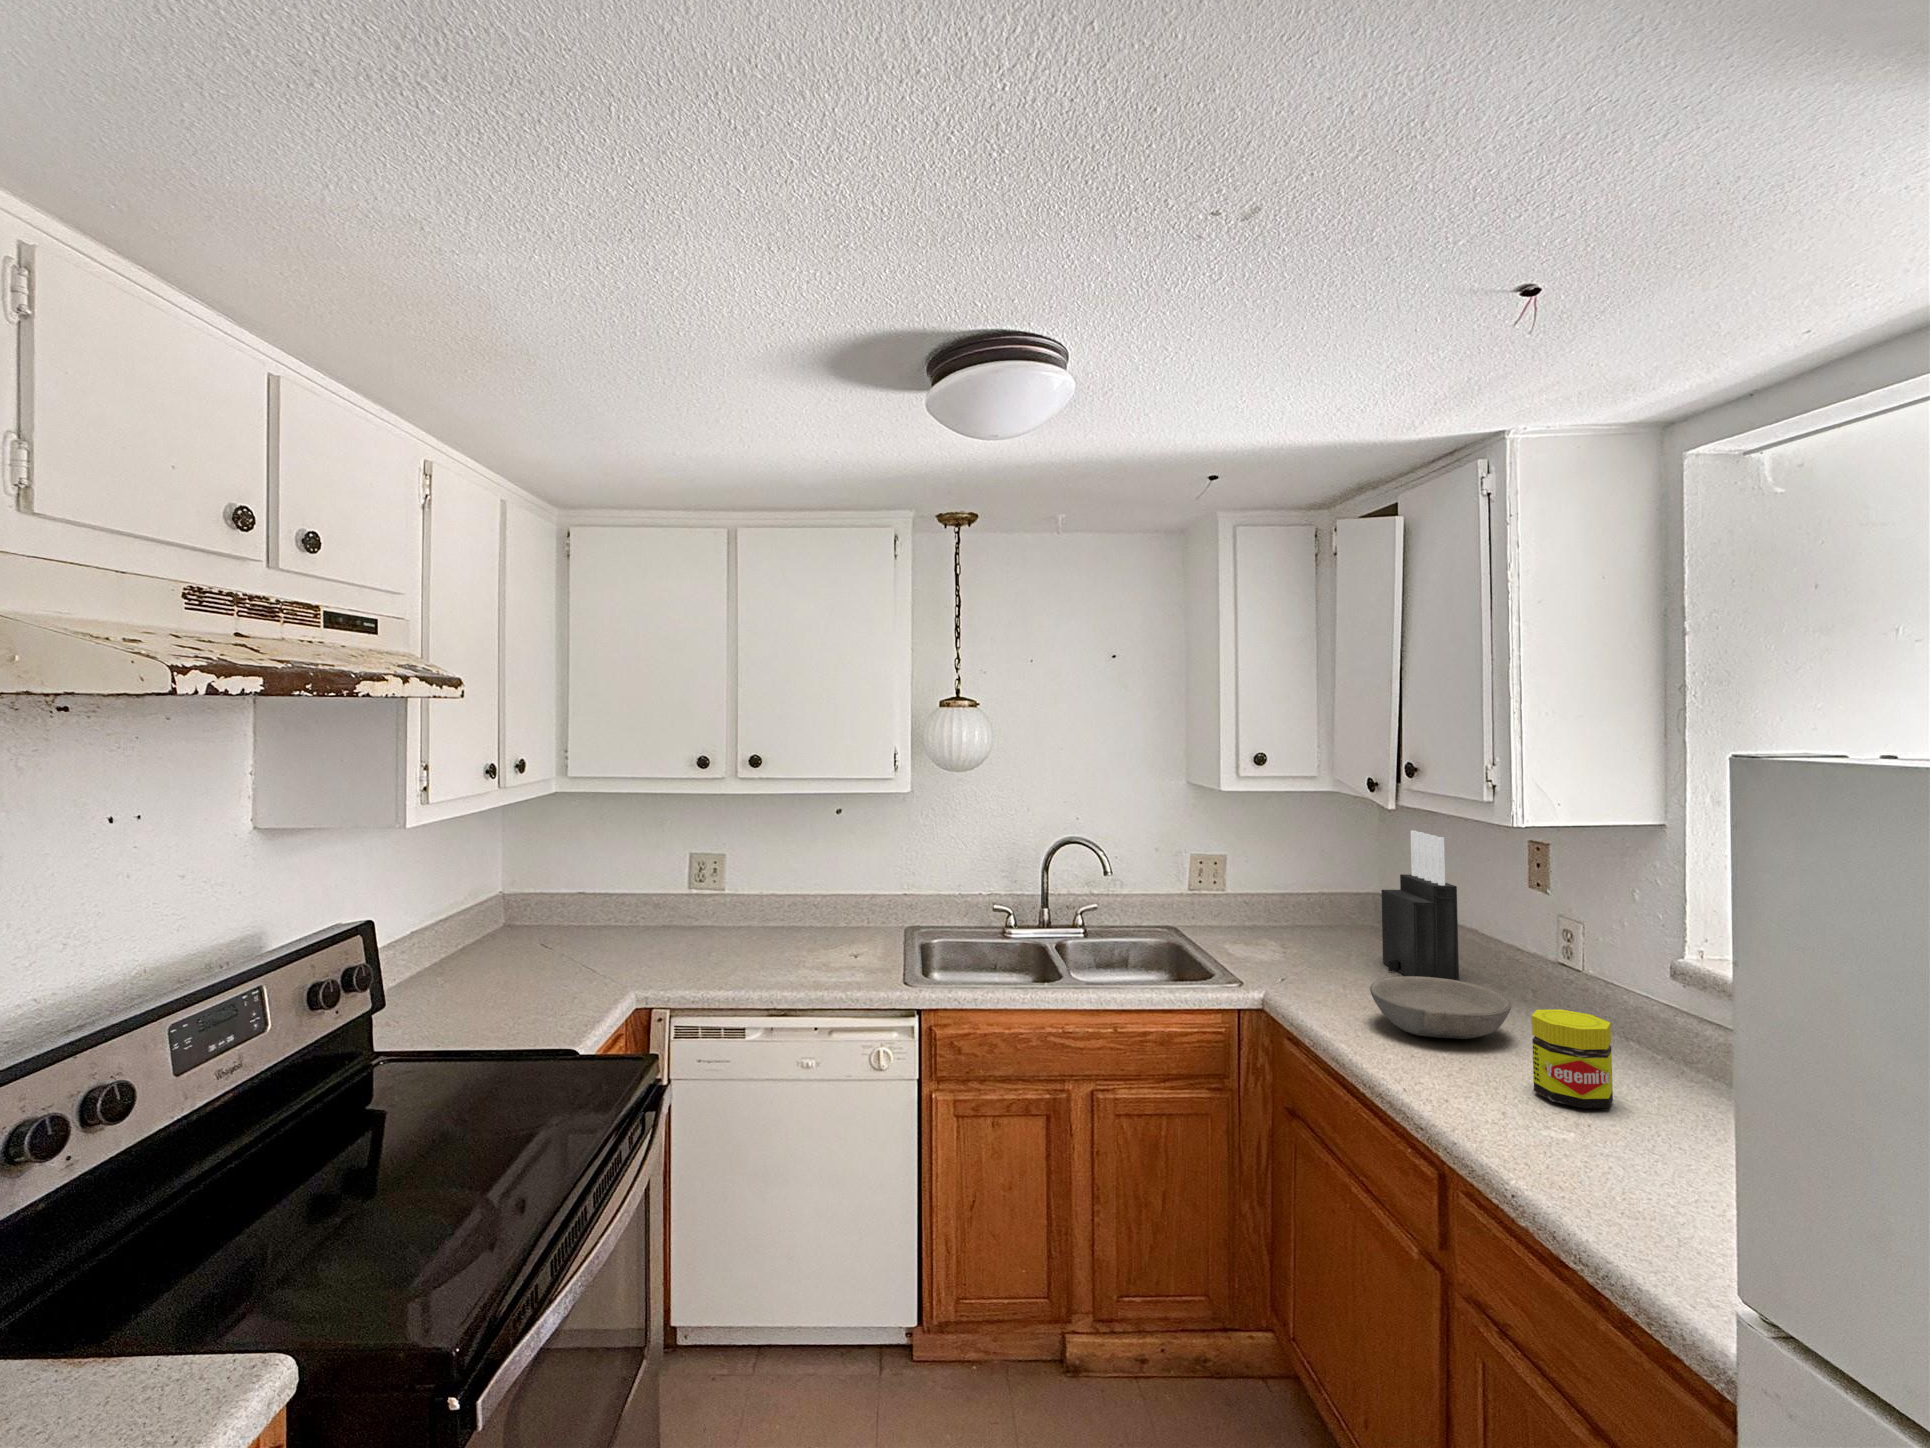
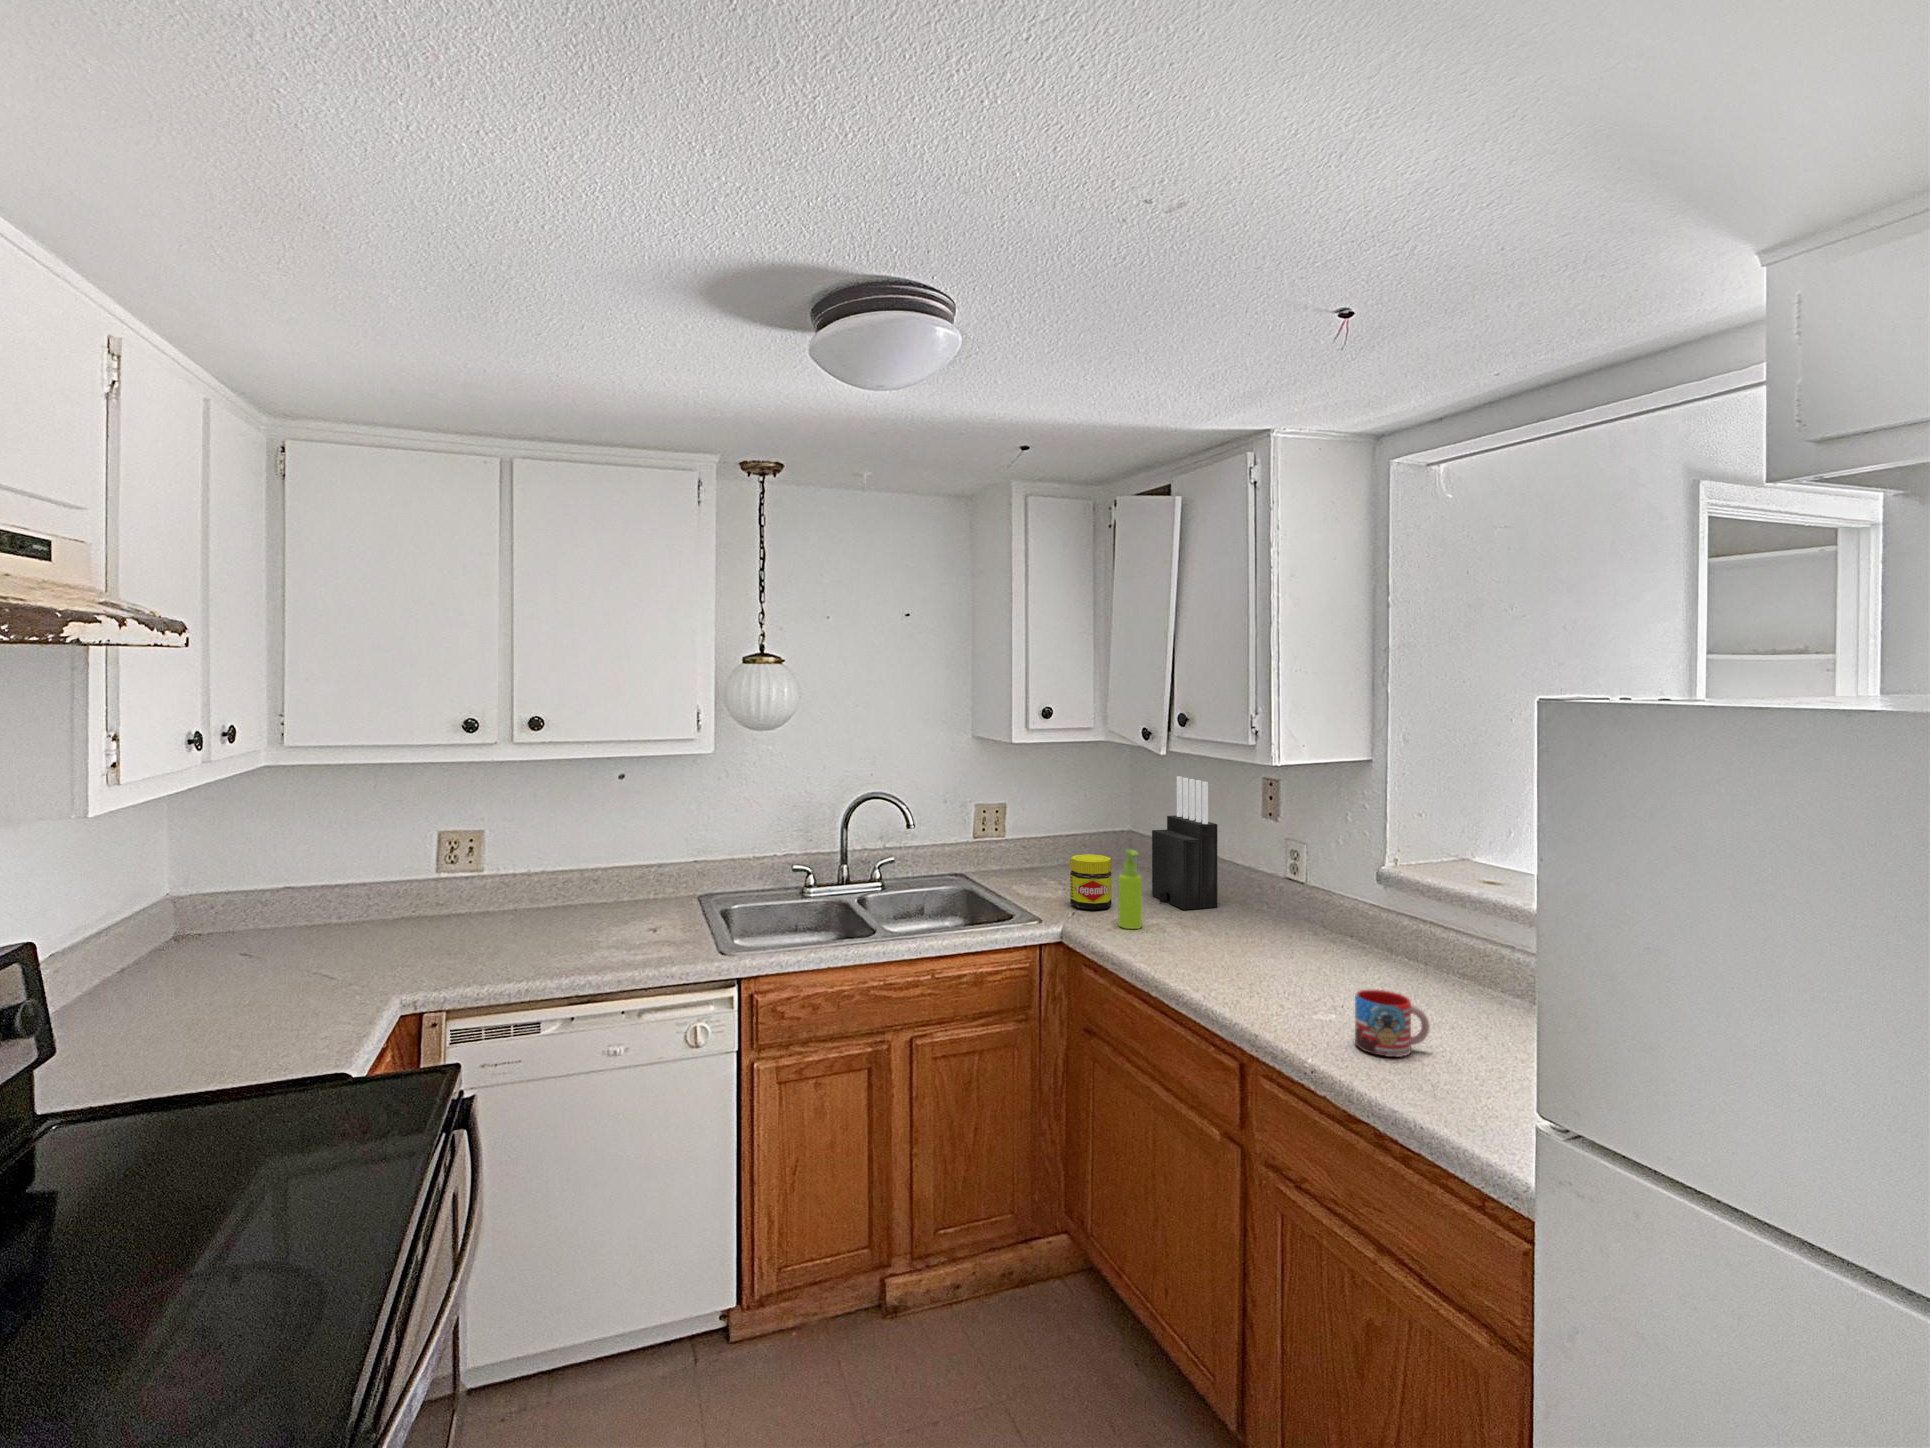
soap dispenser: none [1328,908,1356,997] -> present [1119,849,1142,929]
bowl: present [1370,976,1512,1039] -> none [1163,905,1277,957]
jar: present [1532,1009,1613,1108] -> present [1070,854,1112,909]
mug: none [1572,1089,1674,1175] -> present [1355,990,1430,1057]

